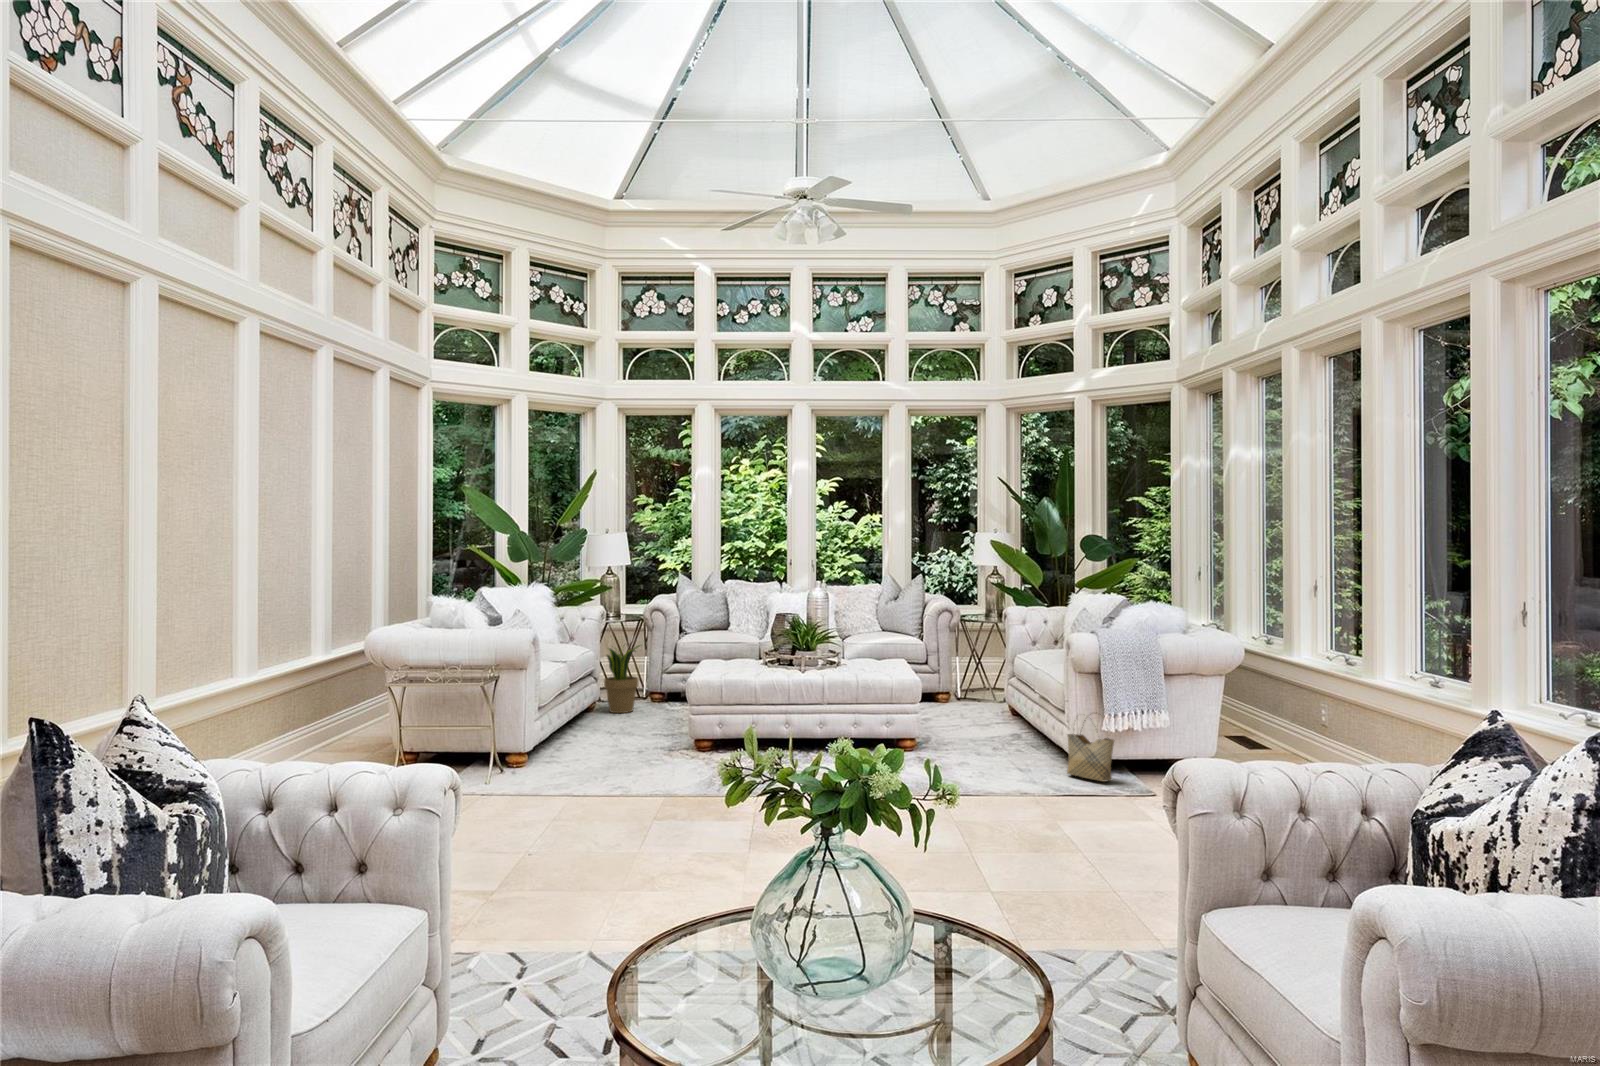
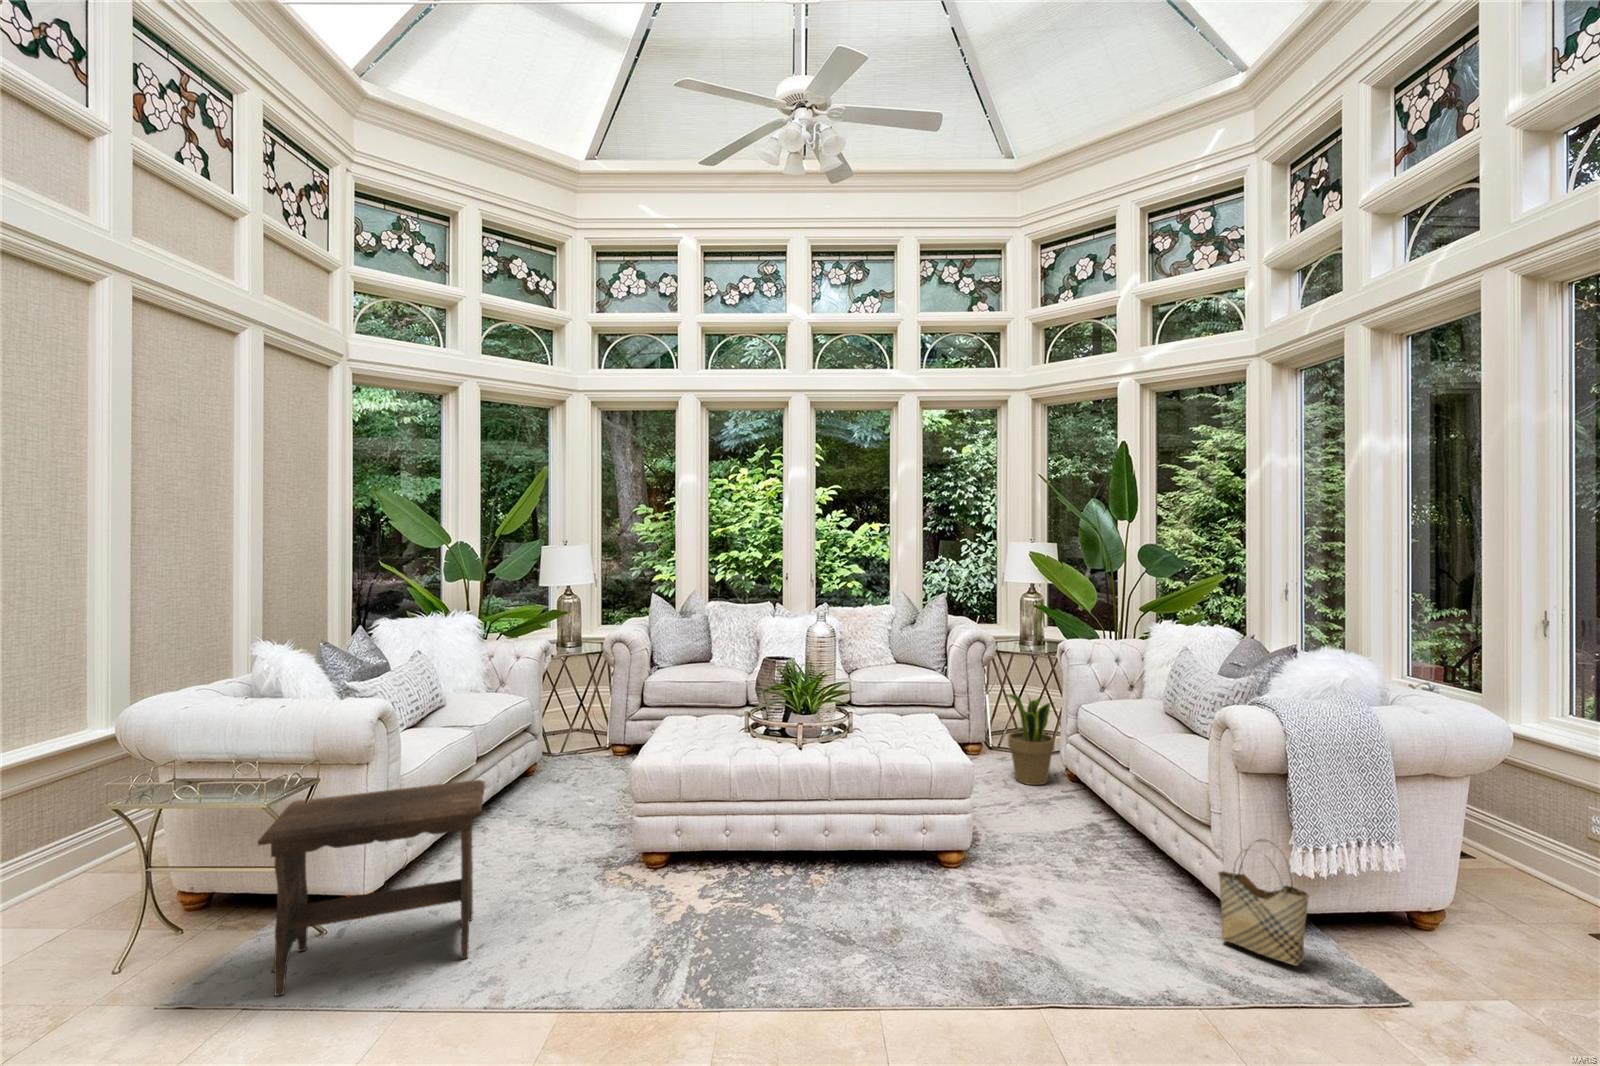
potted plant: present [604,645,640,713] -> present [1006,694,1054,785]
footstool: none [487,680,609,790] -> present [258,780,485,996]

